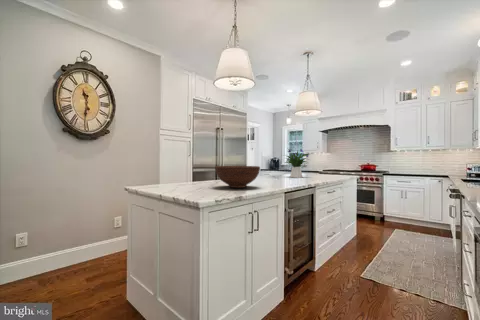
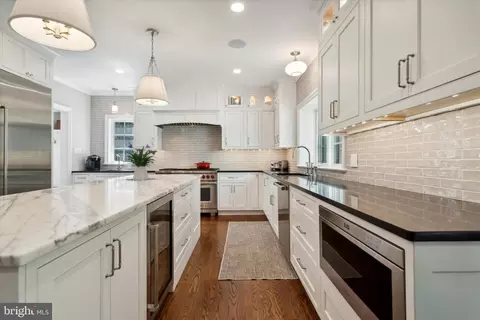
fruit bowl: present [215,166,260,188] -> none [22,168,114,206]

